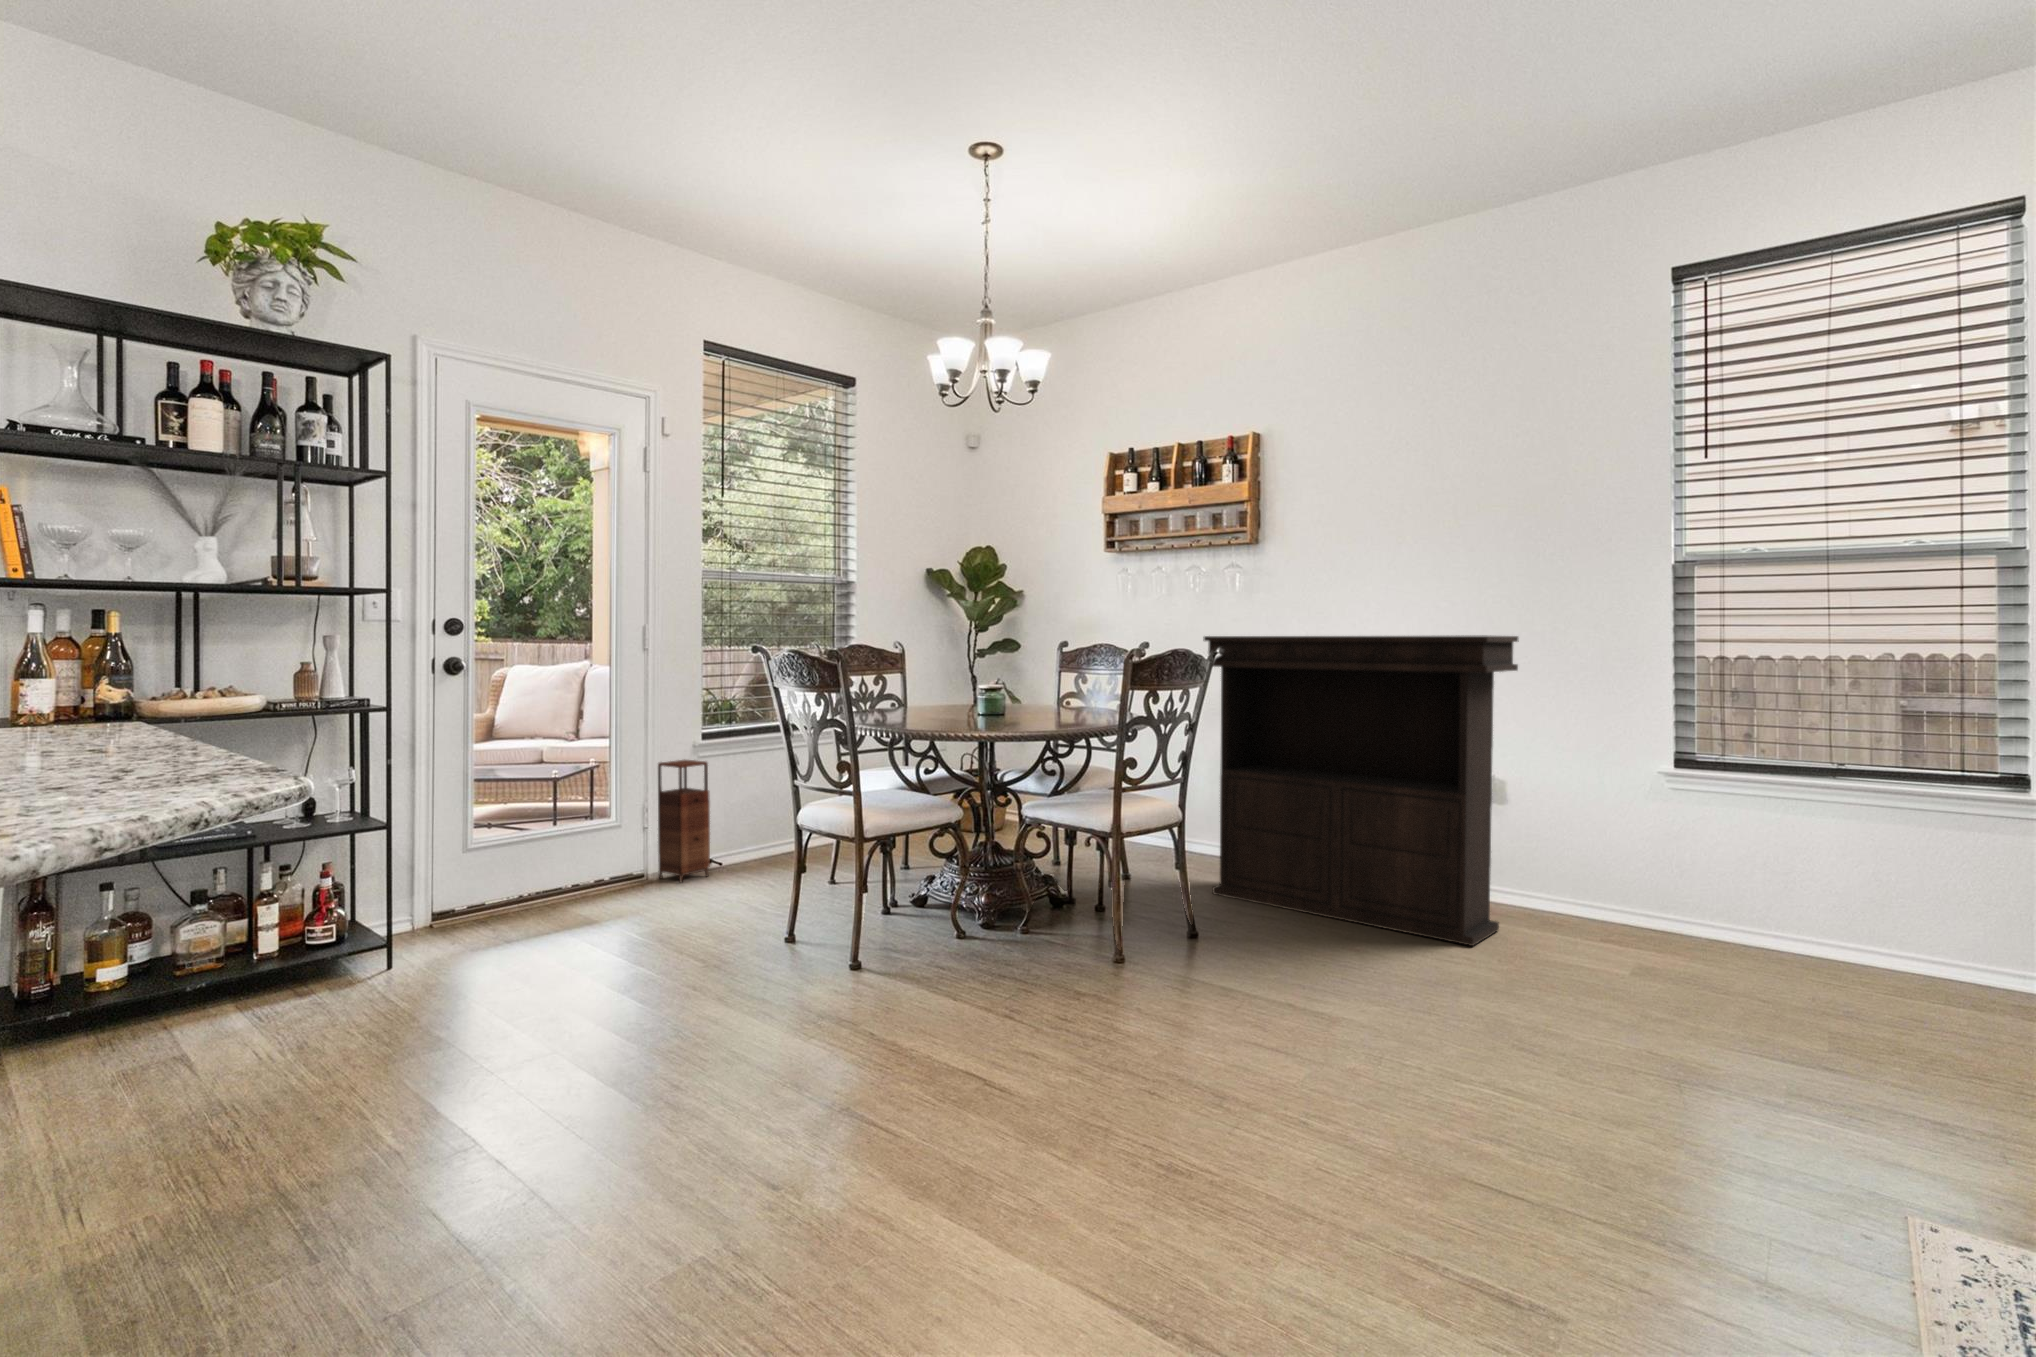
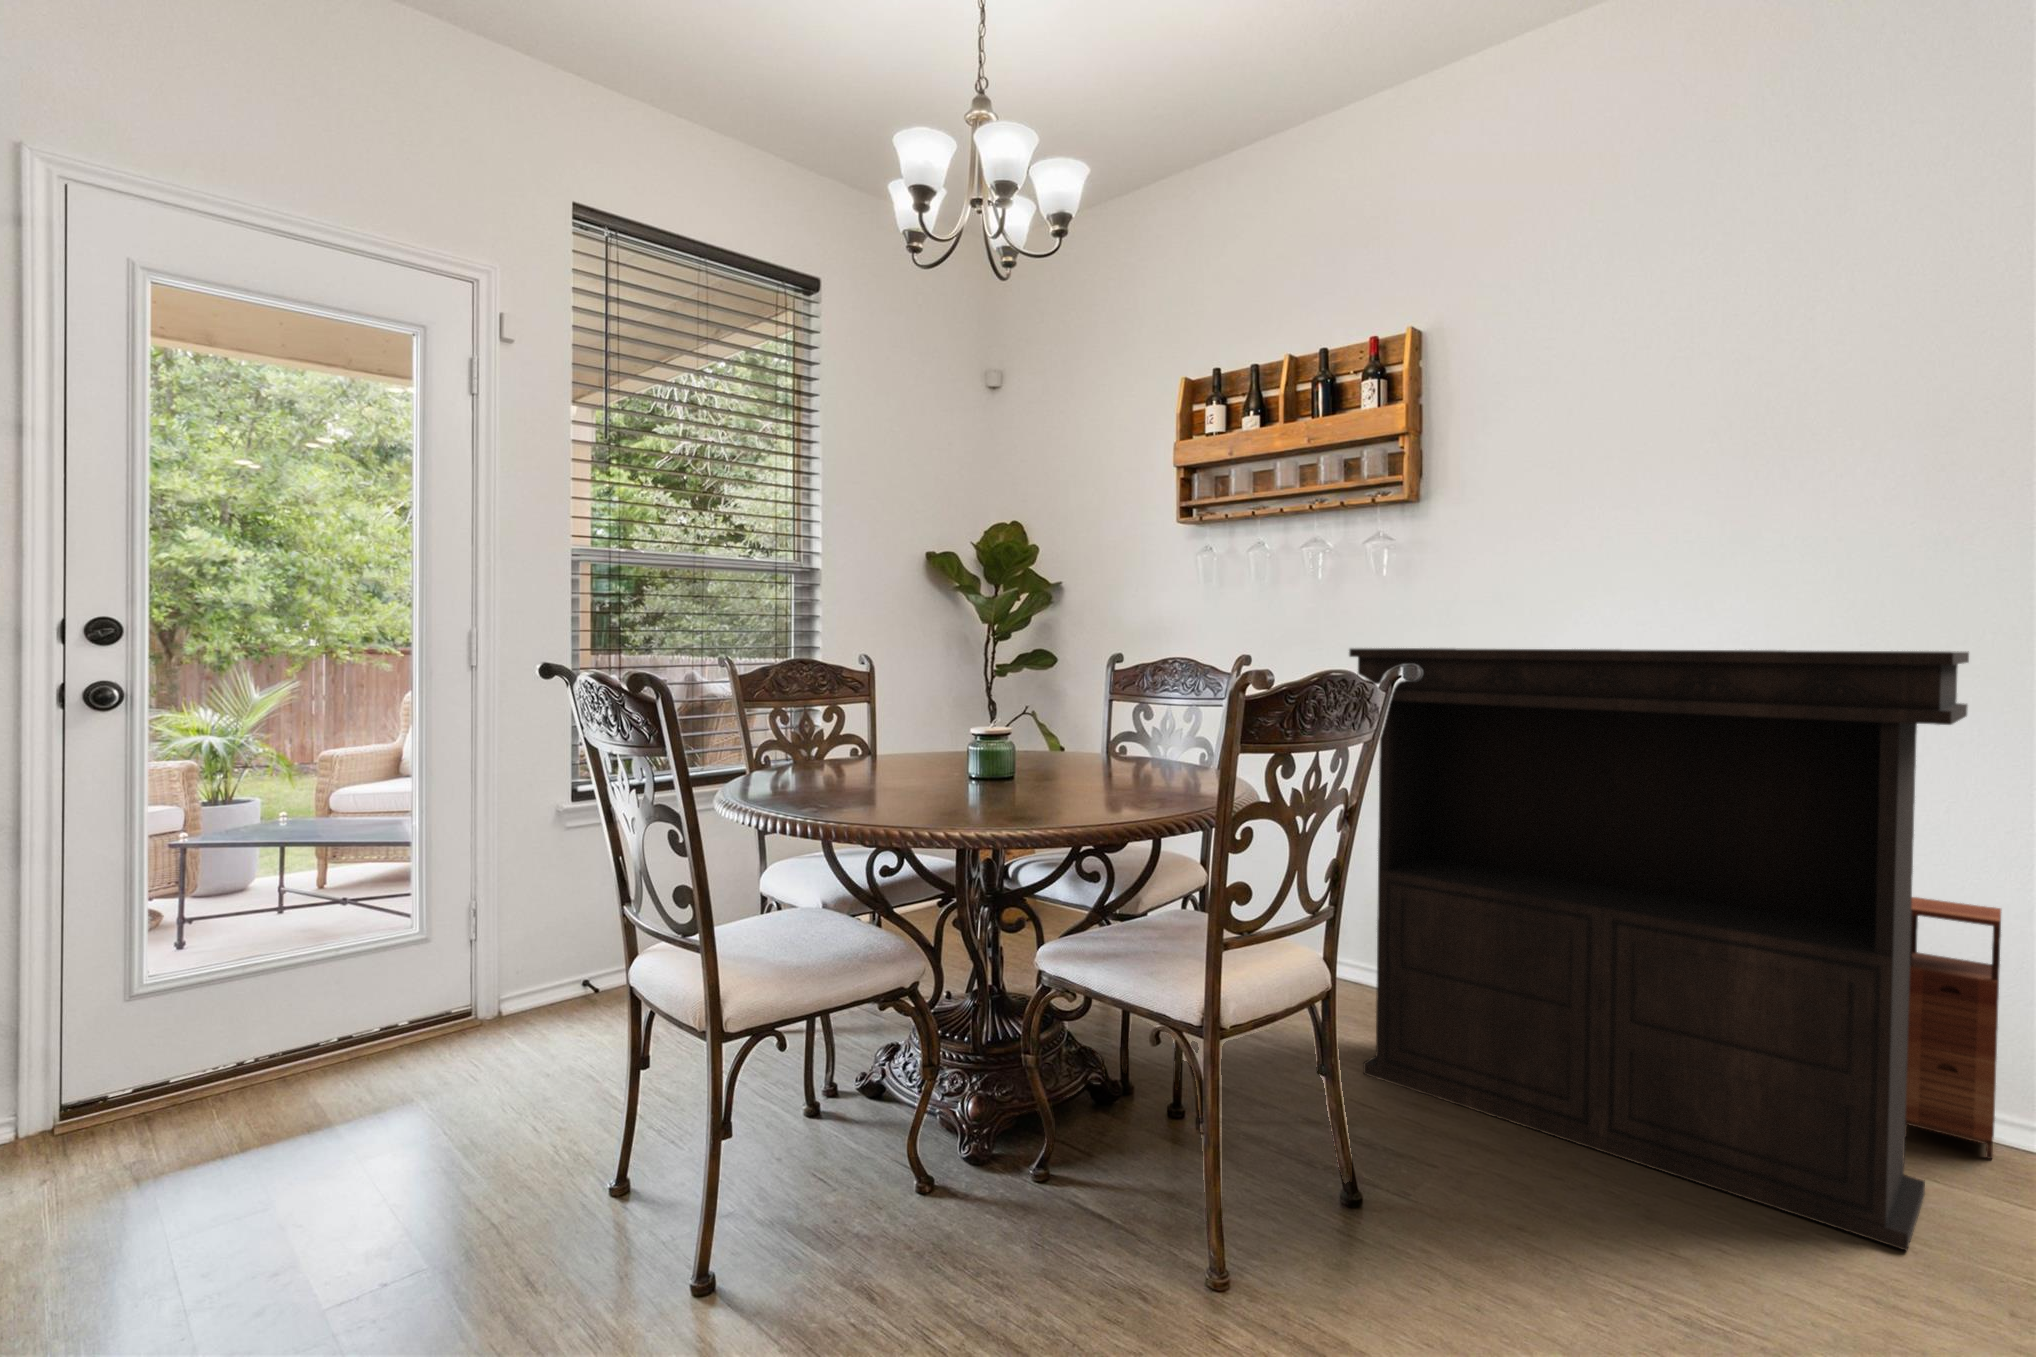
storage cabinet: present [658,760,710,883] -> present [1905,897,2001,1159]

